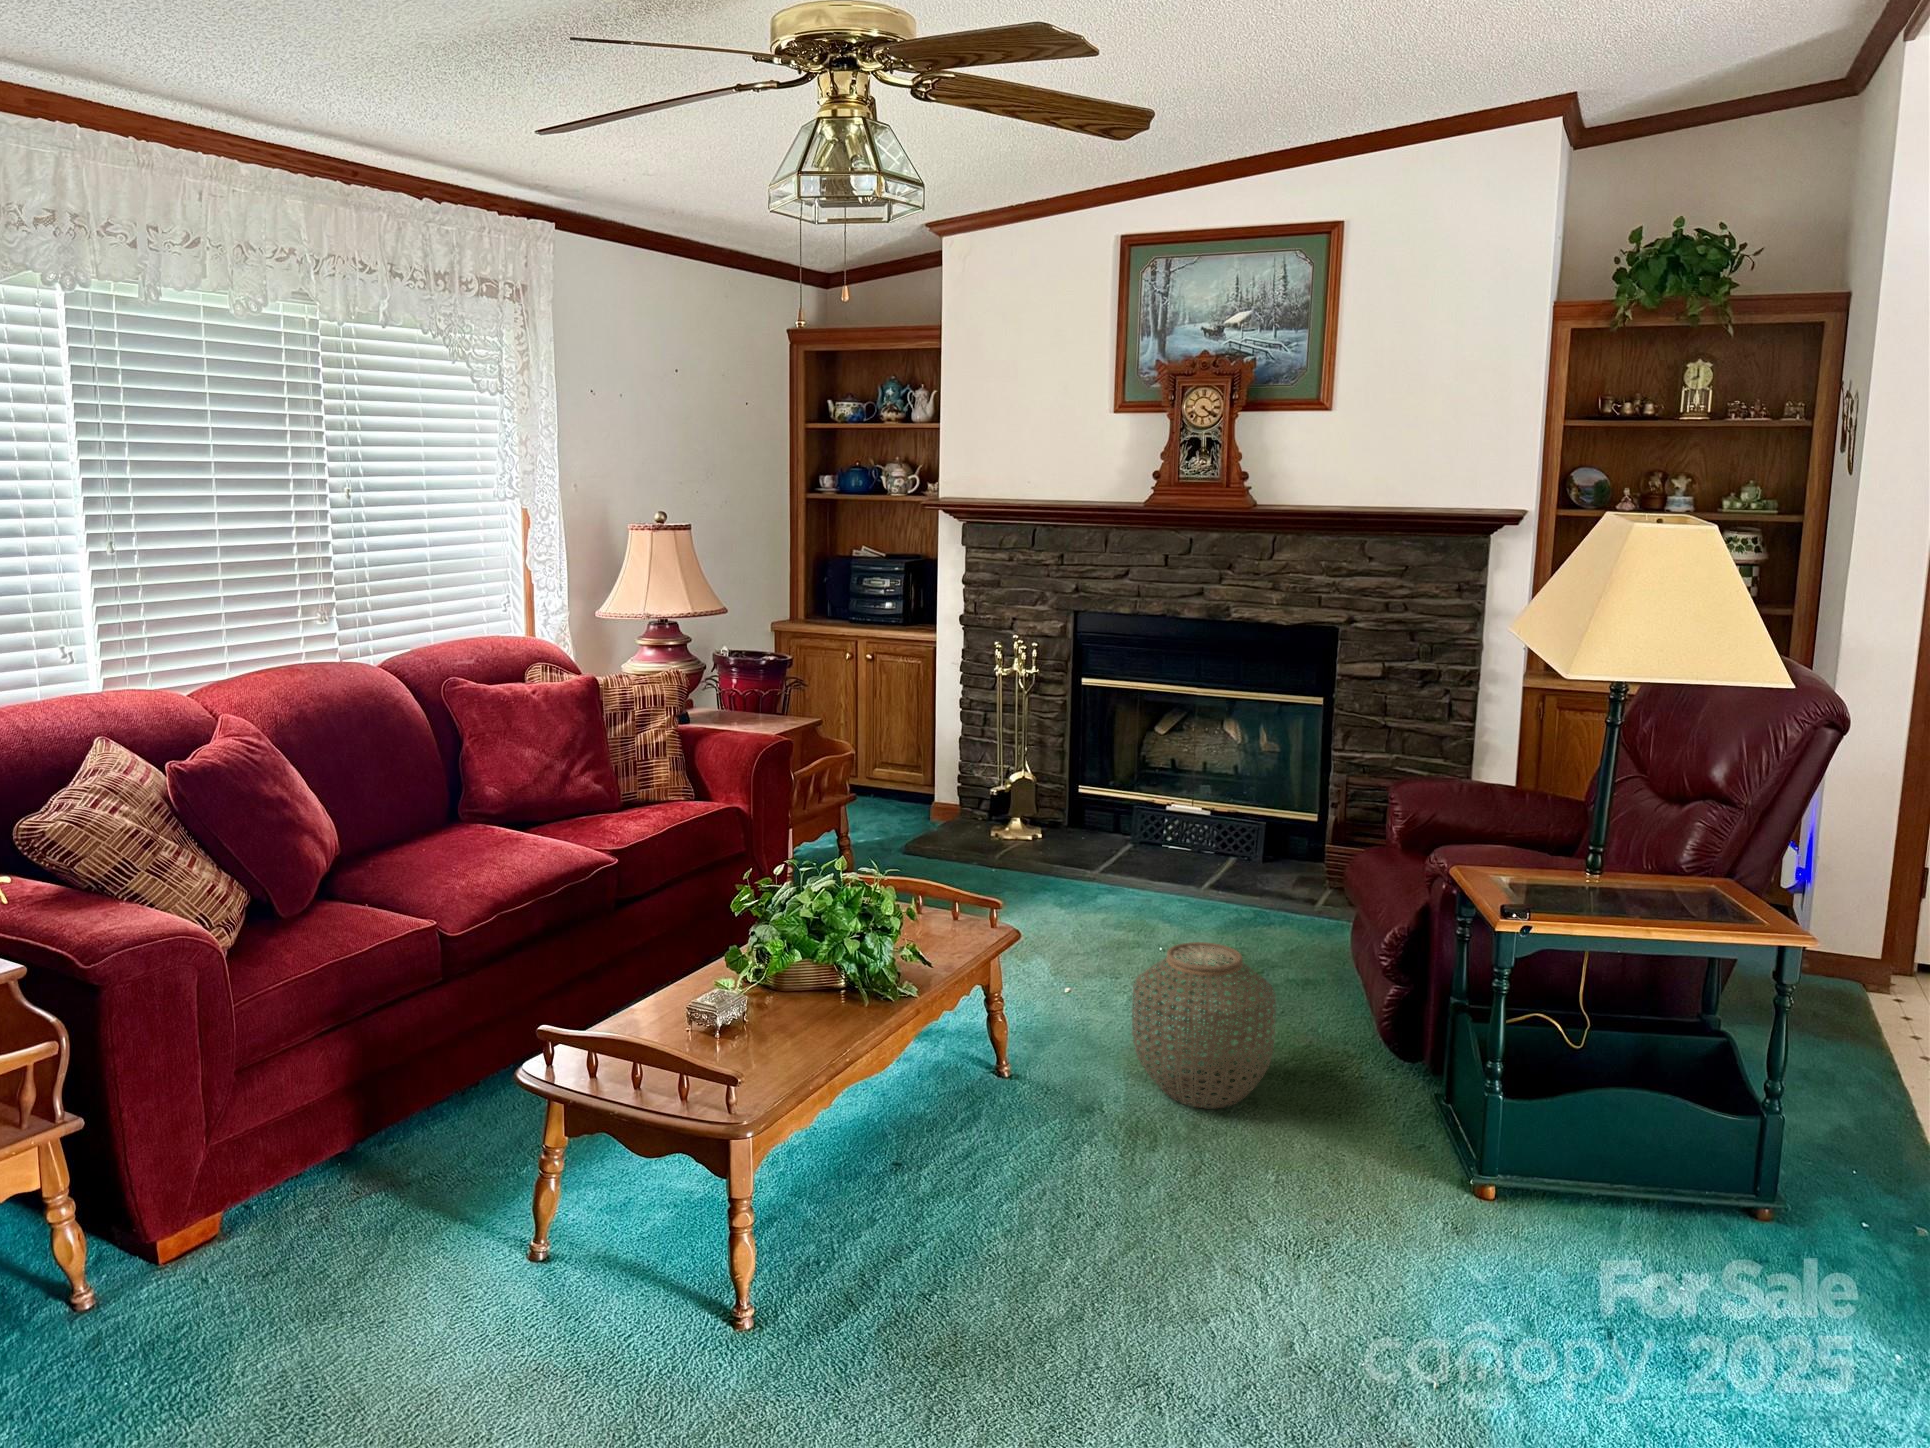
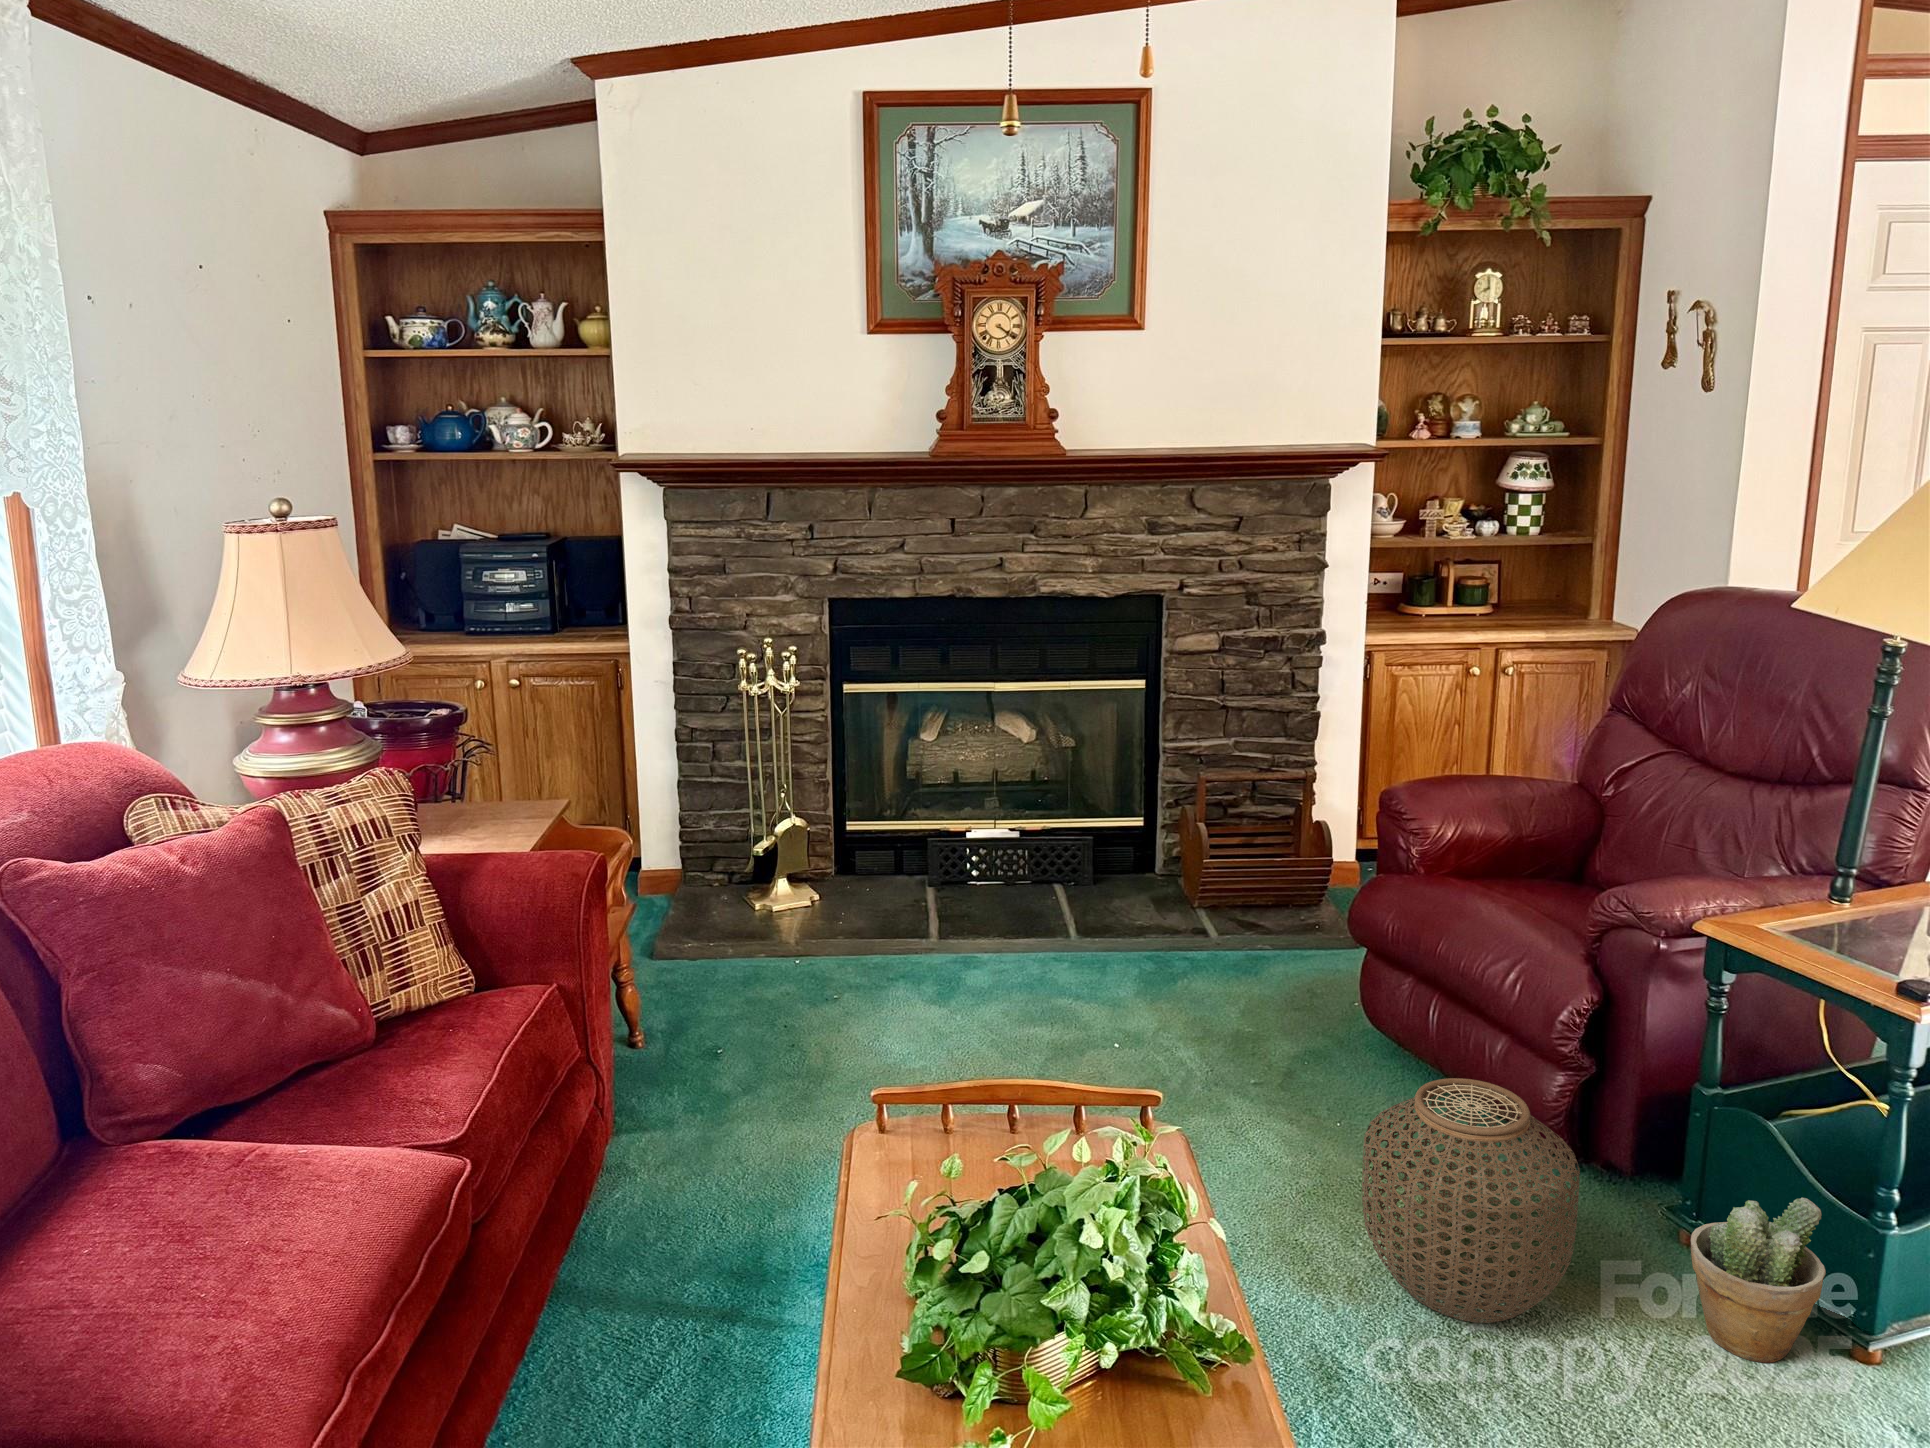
potted plant: none [1323,1051,1411,1168] -> present [1691,1198,1826,1363]

